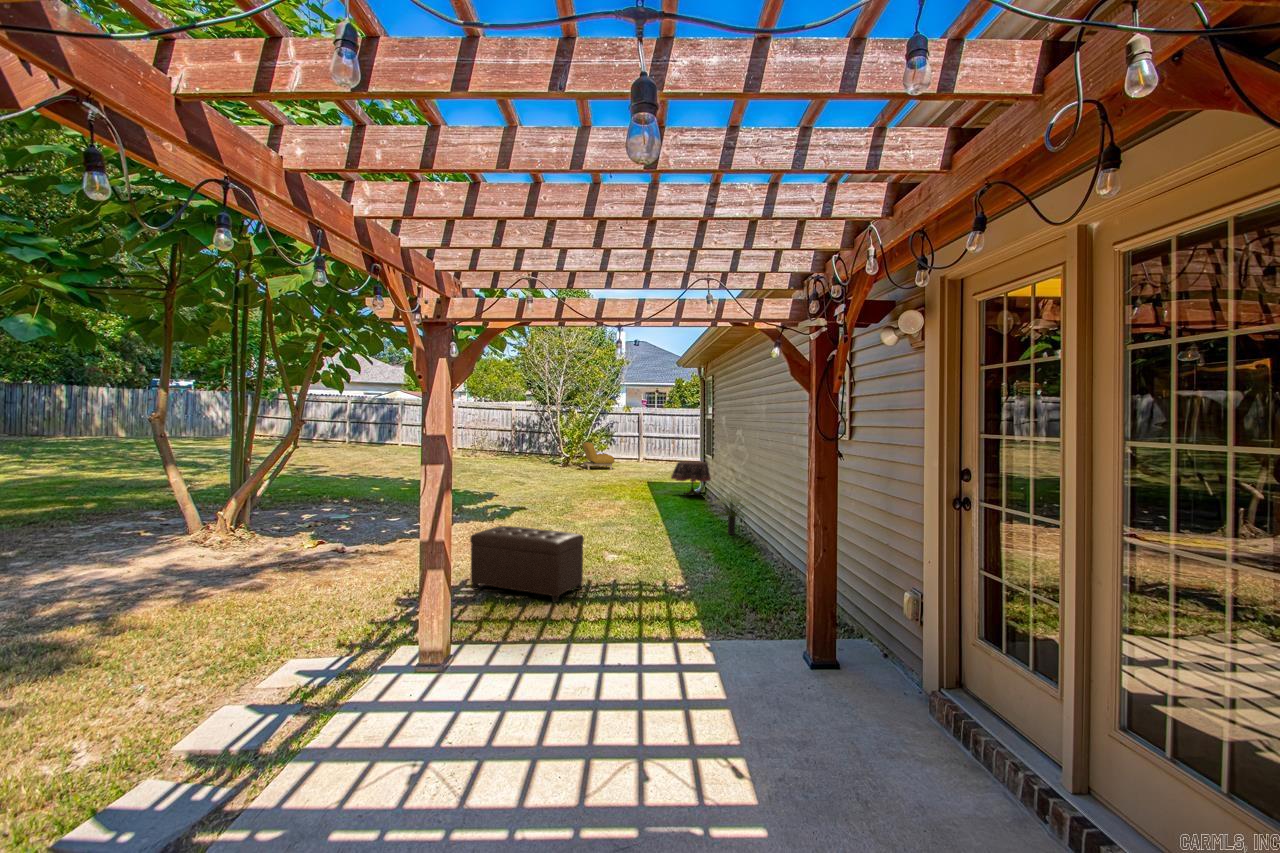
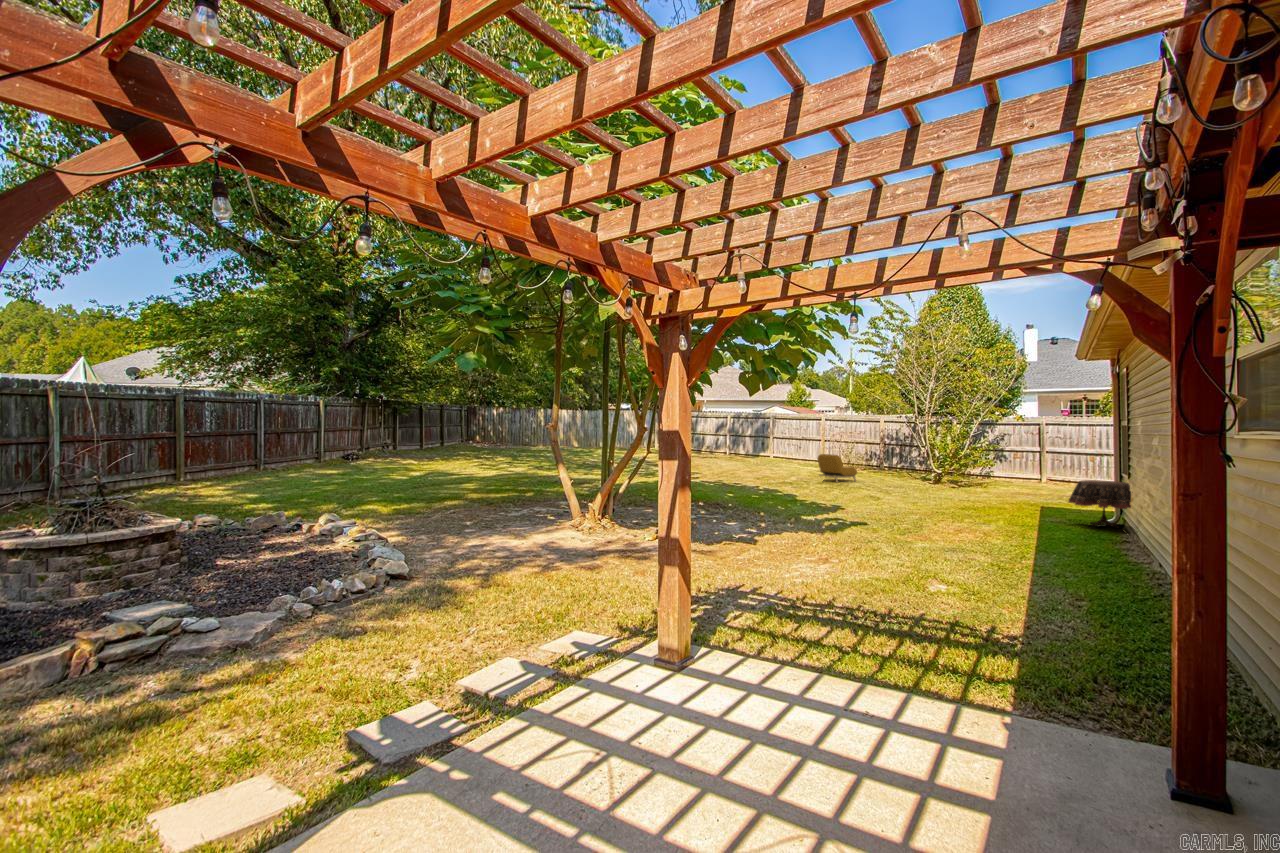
armchair: present [583,442,614,470] -> present [817,454,857,482]
potted plant: present [713,493,751,535] -> none [1109,523,1182,583]
ottoman: present [470,526,584,602] -> none [753,535,876,626]

